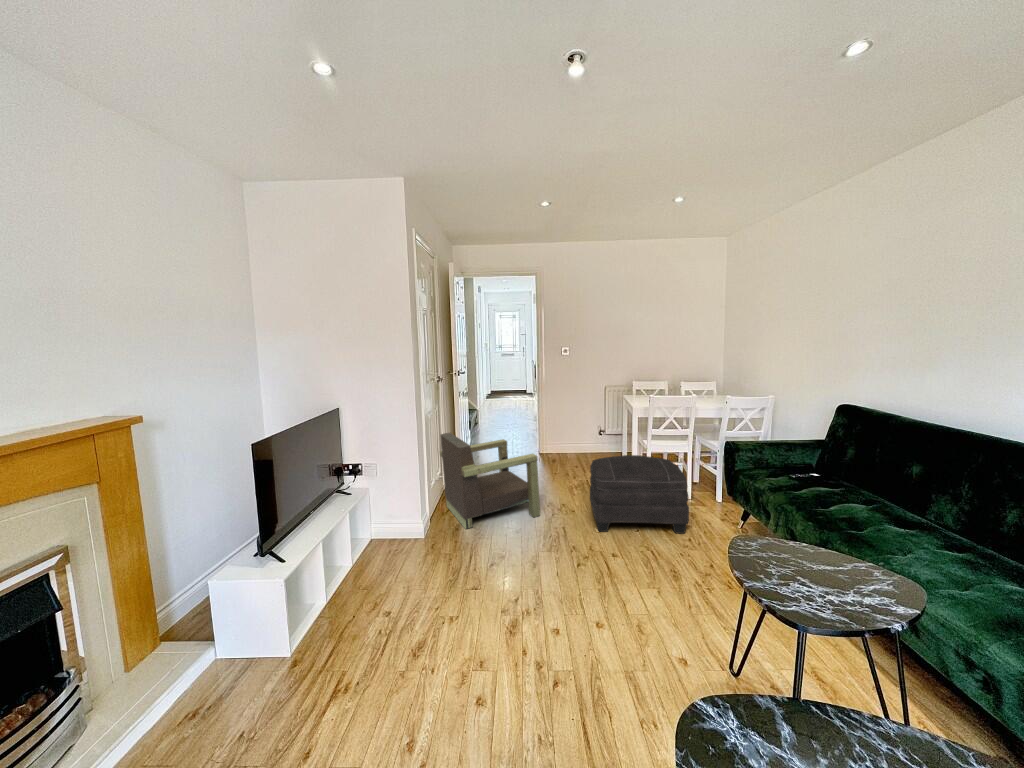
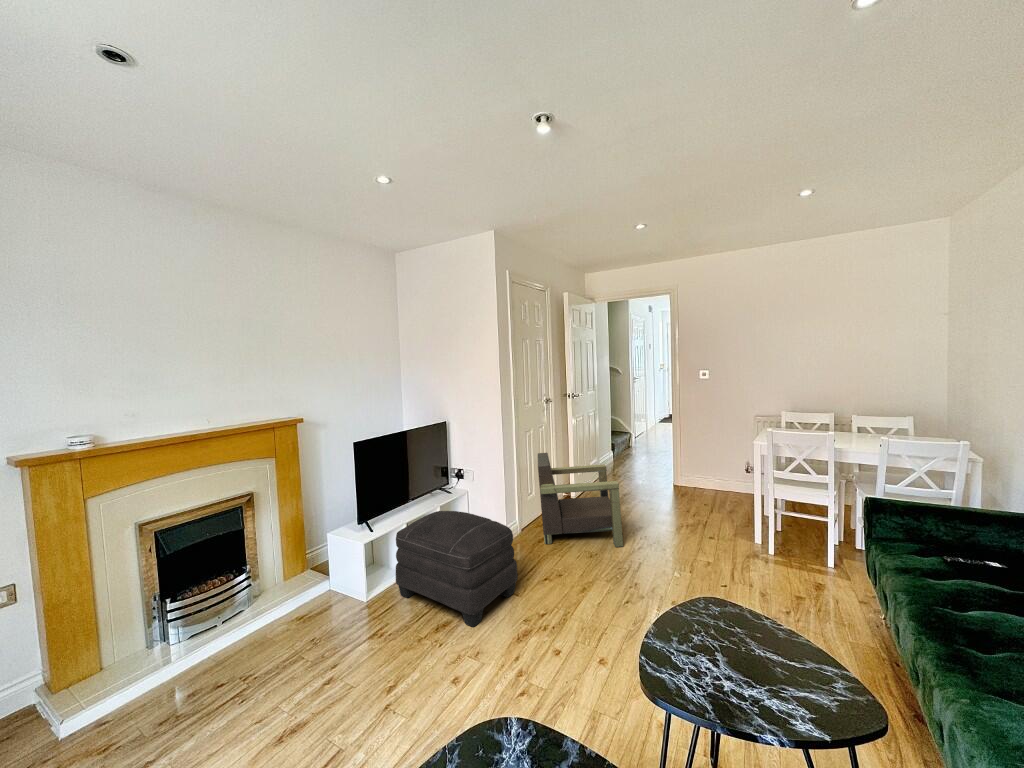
ottoman: present [590,455,689,534] -> present [396,511,518,627]

